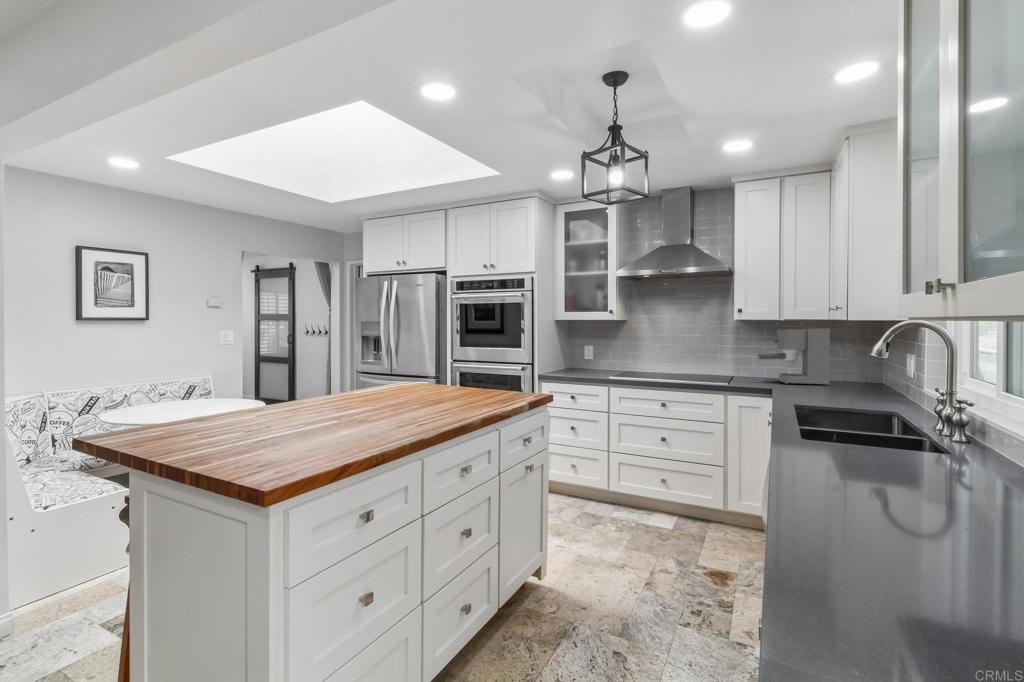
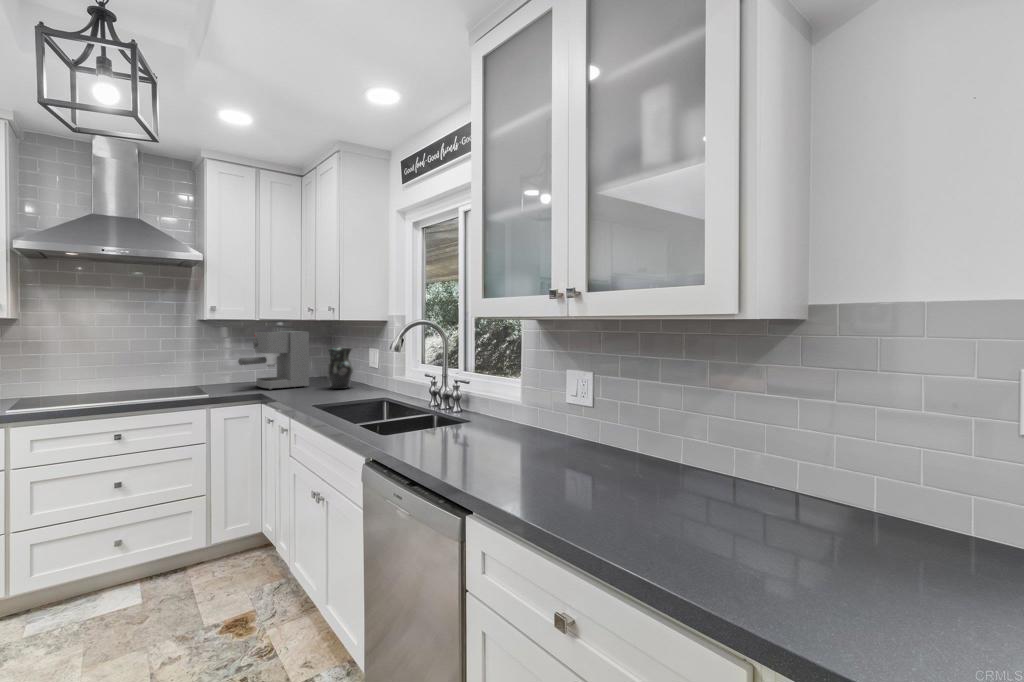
vase: none [844,344,879,390] -> present [327,348,353,389]

